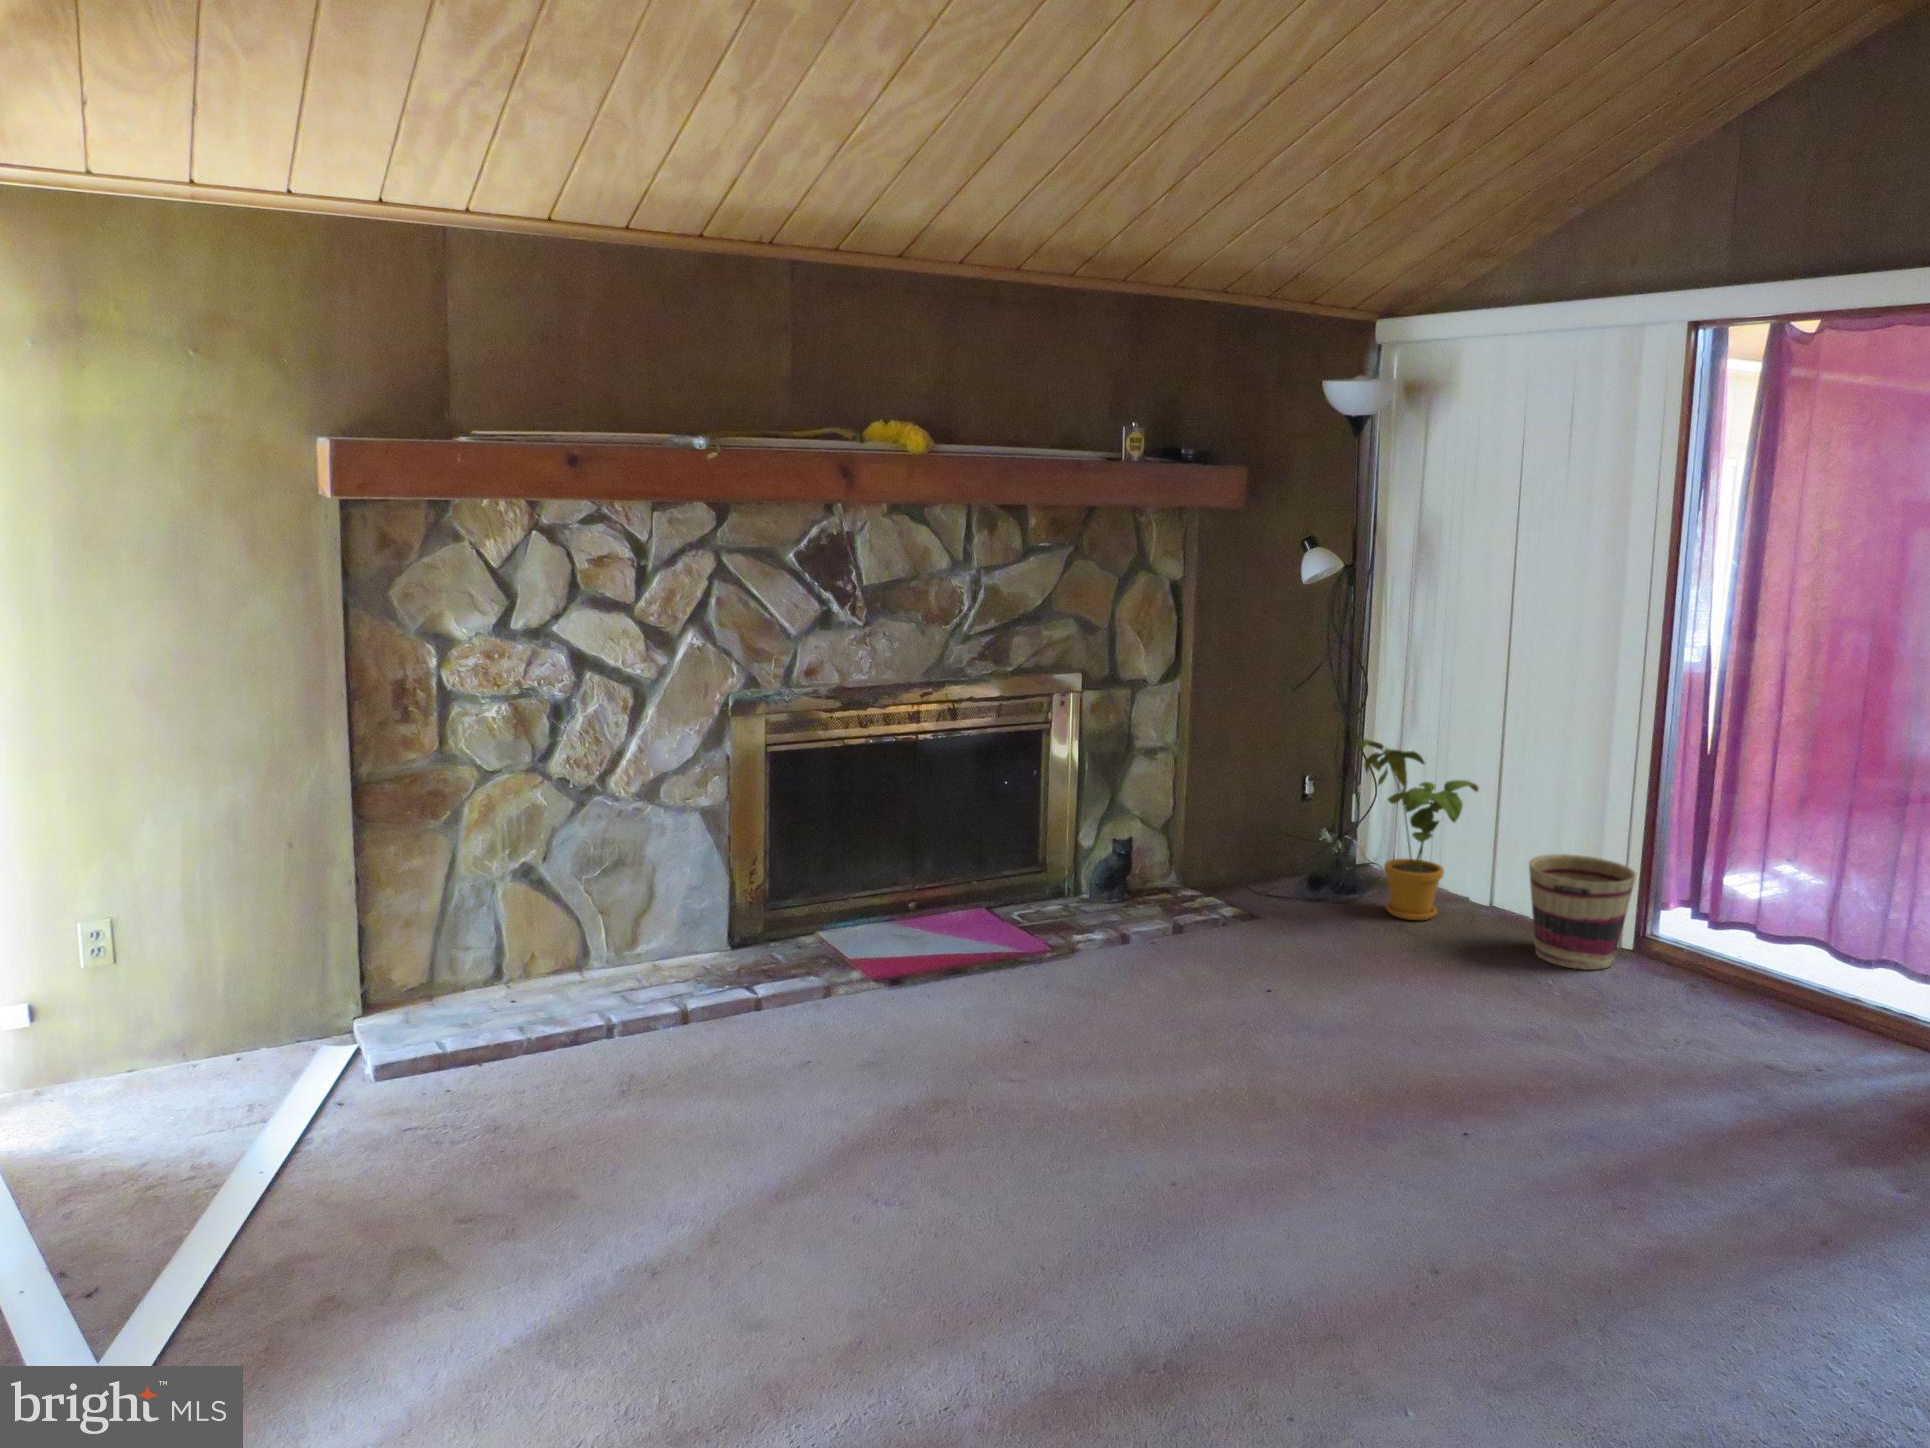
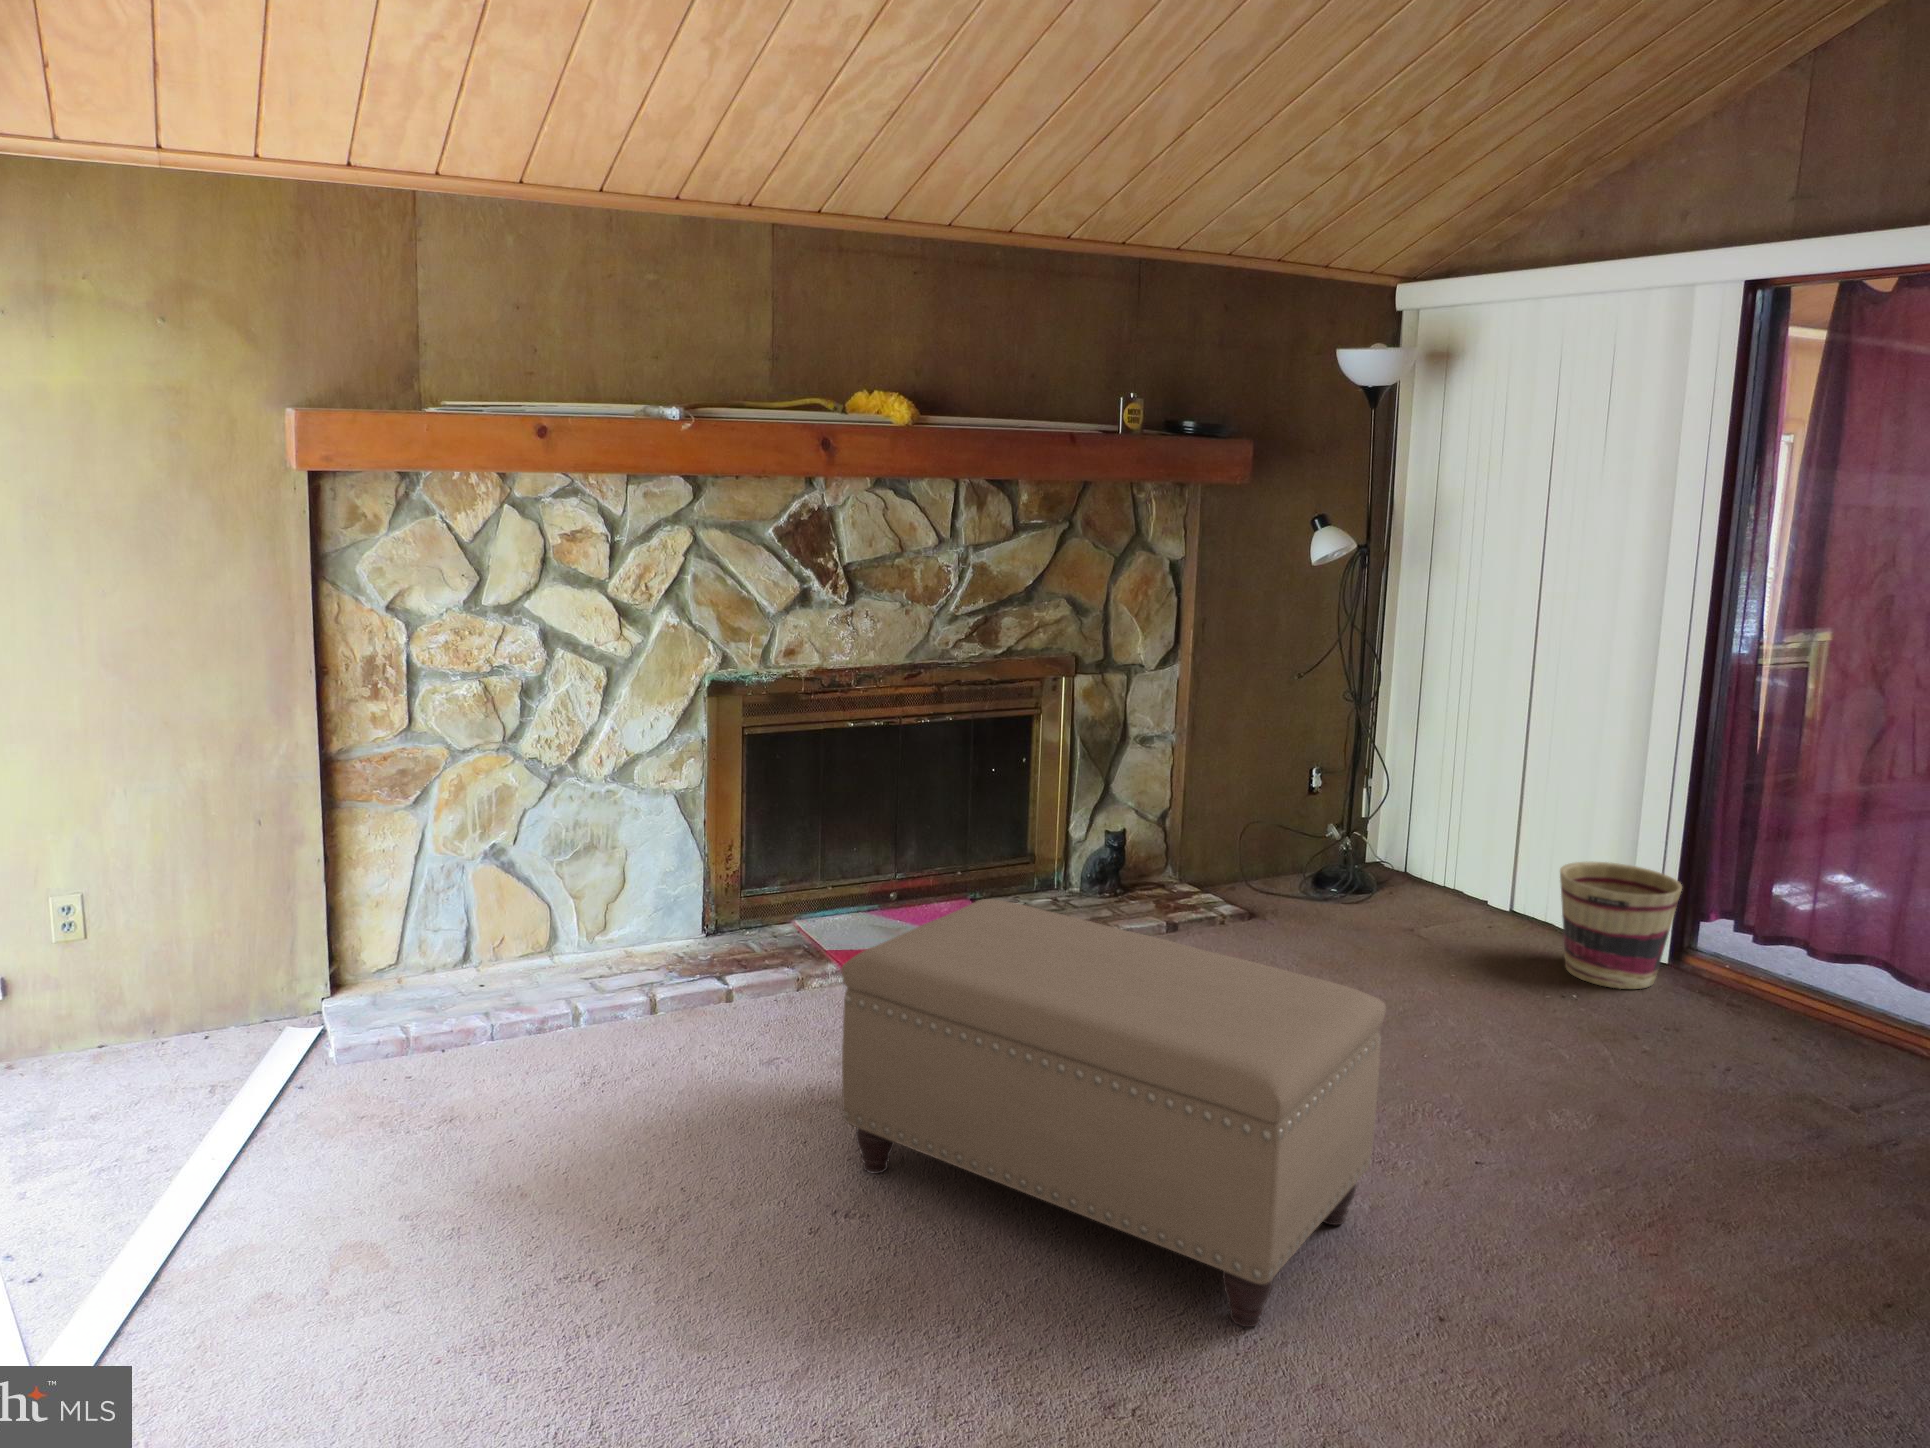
house plant: present [1357,739,1479,920] -> none [1372,732,1506,927]
ottoman: none [889,901,1385,1272] -> present [842,899,1386,1327]

